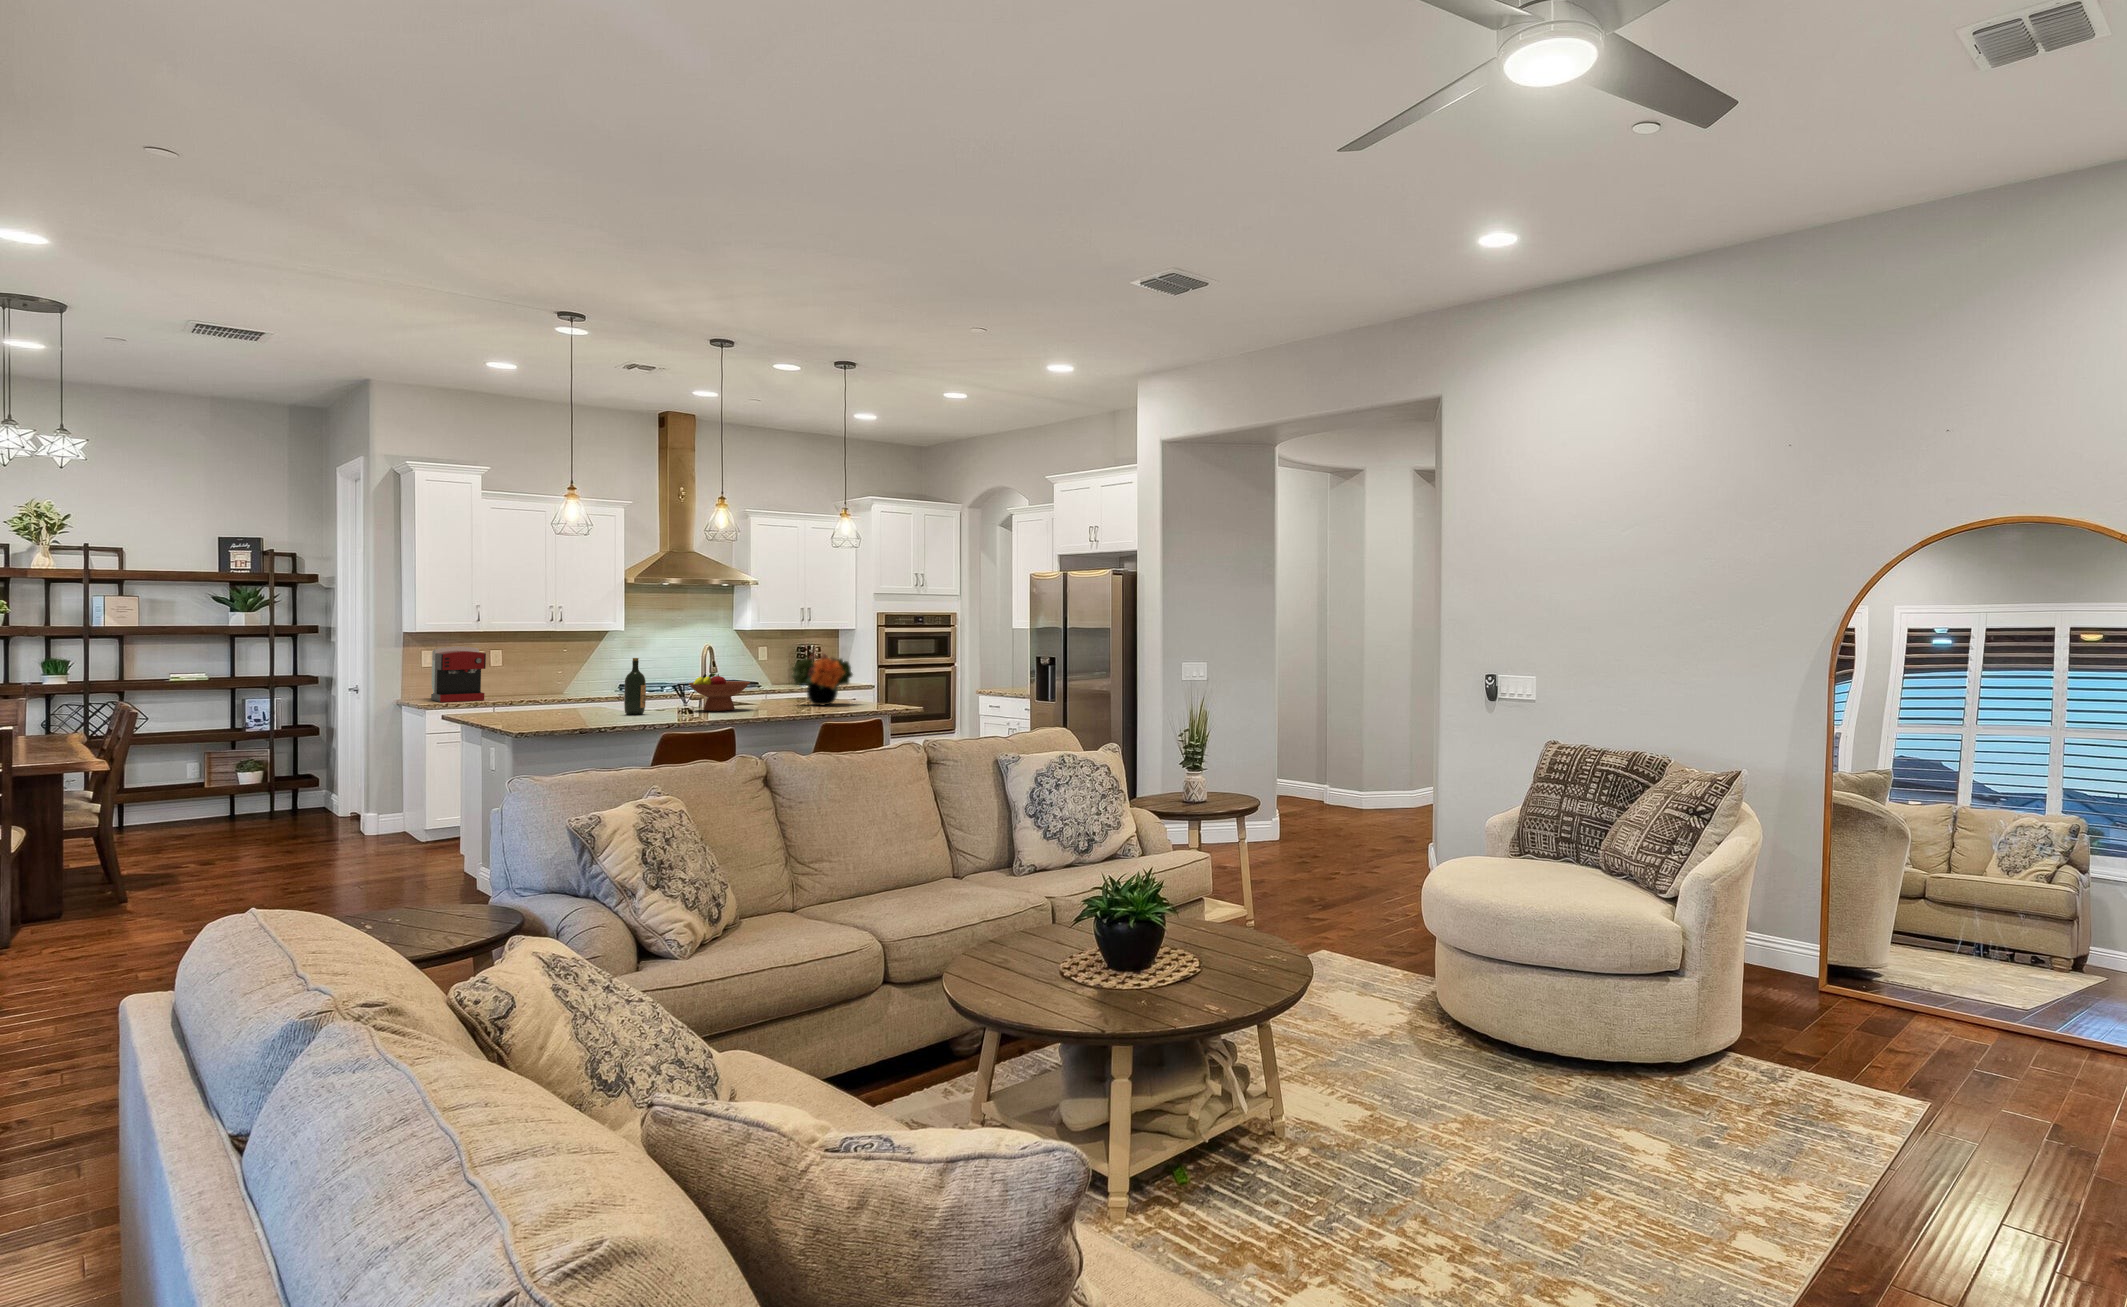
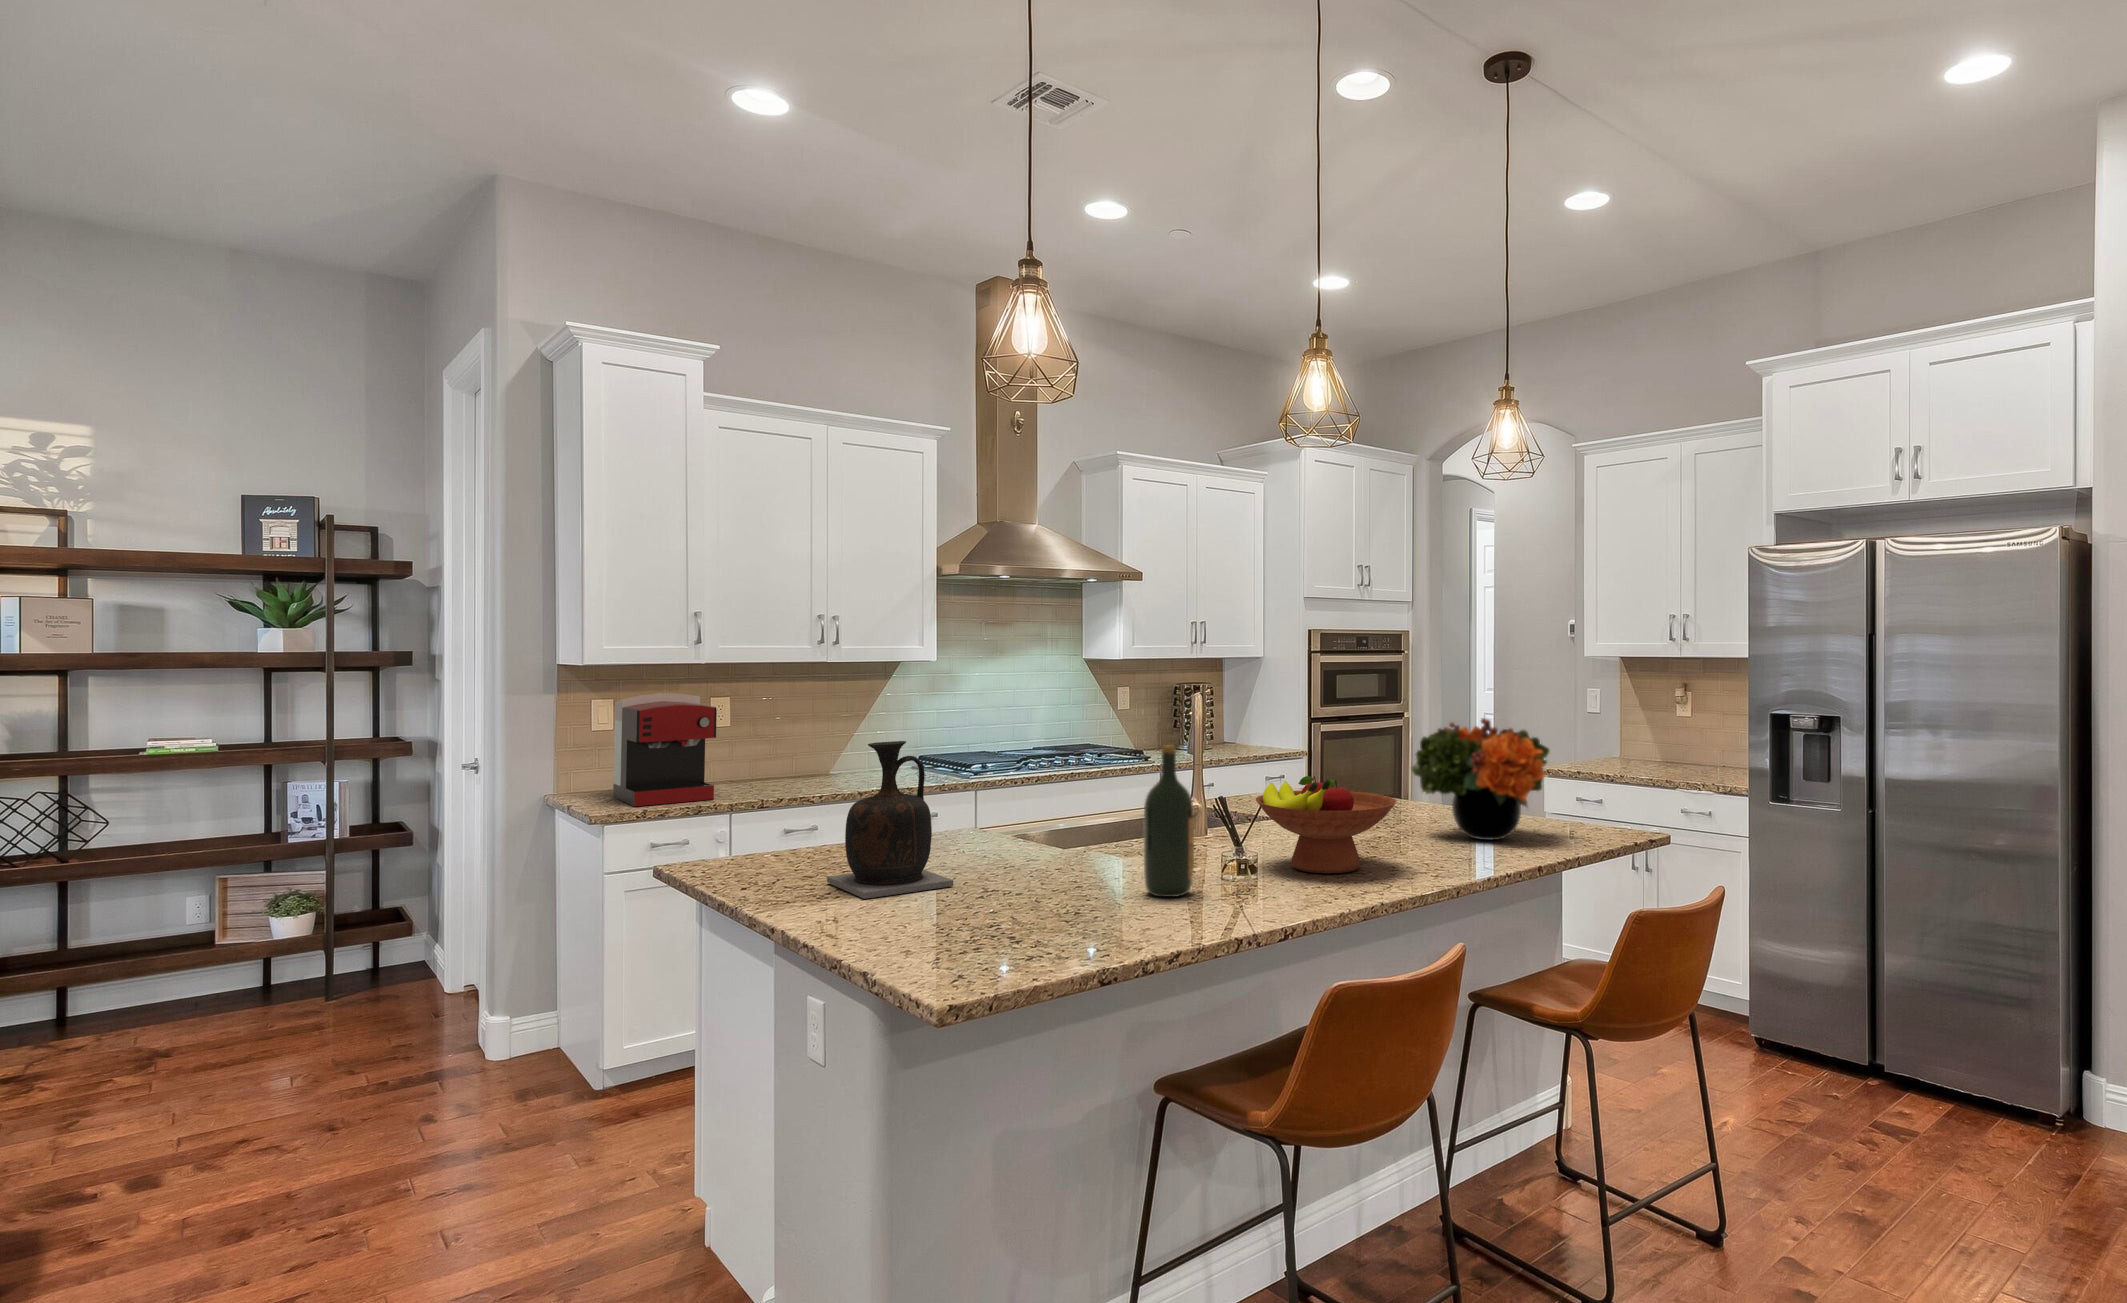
vase: none [502,657,552,715] -> present [827,741,953,899]

